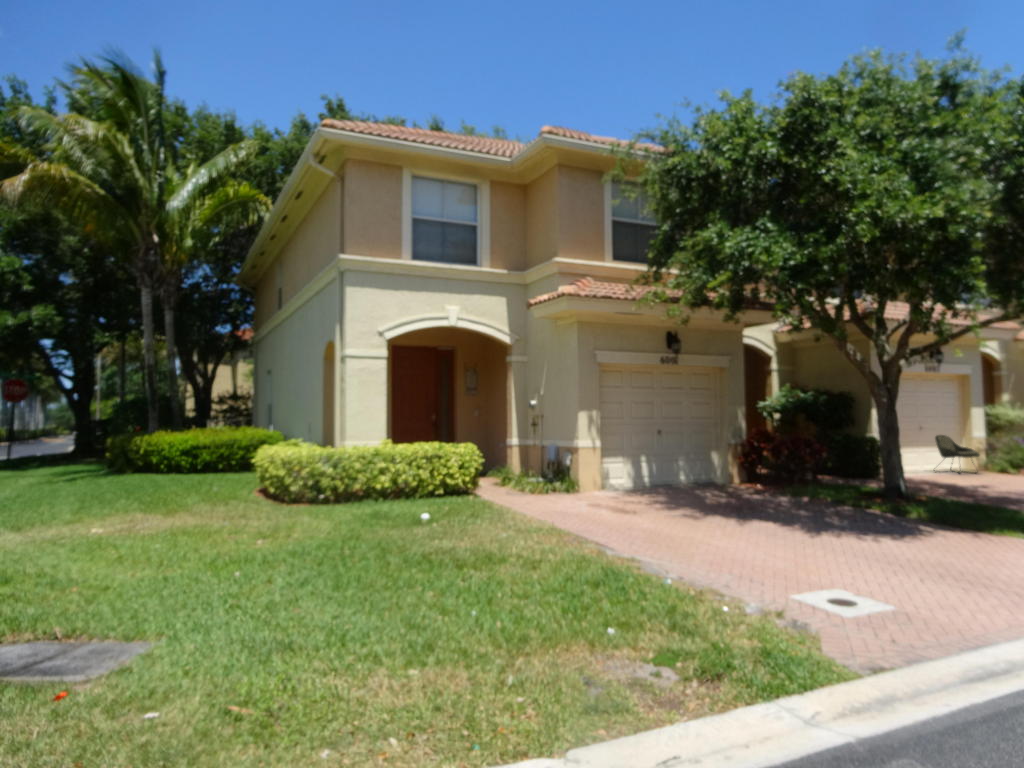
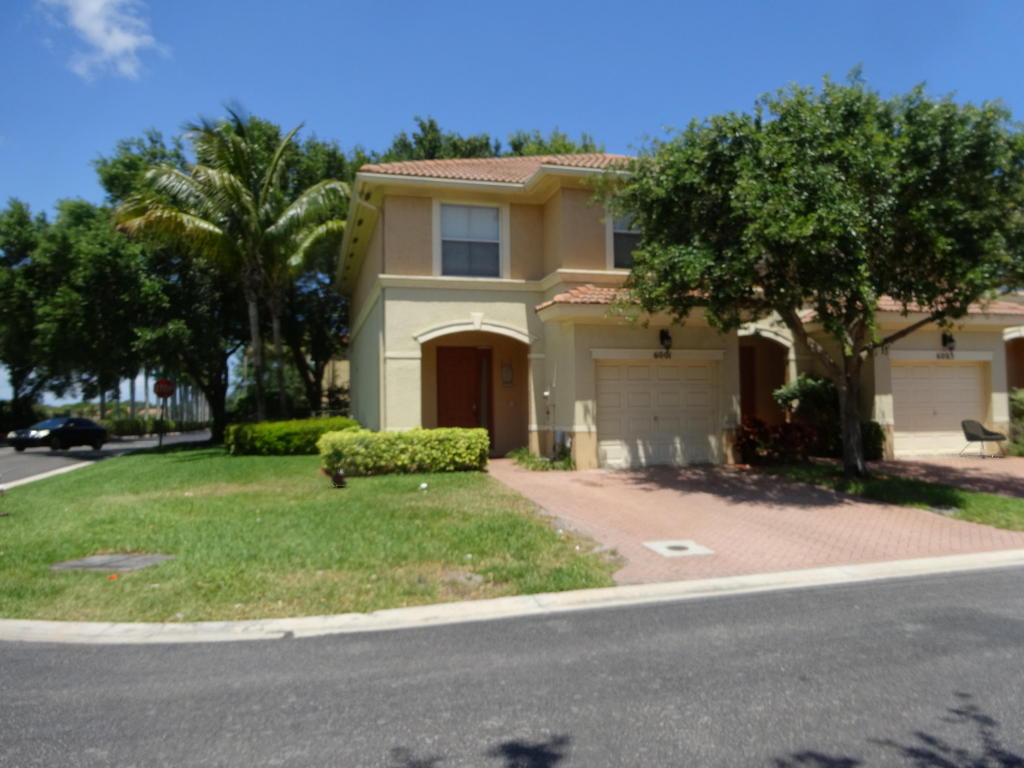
potted tree: none [285,463,317,517] -> present [327,449,349,487]

